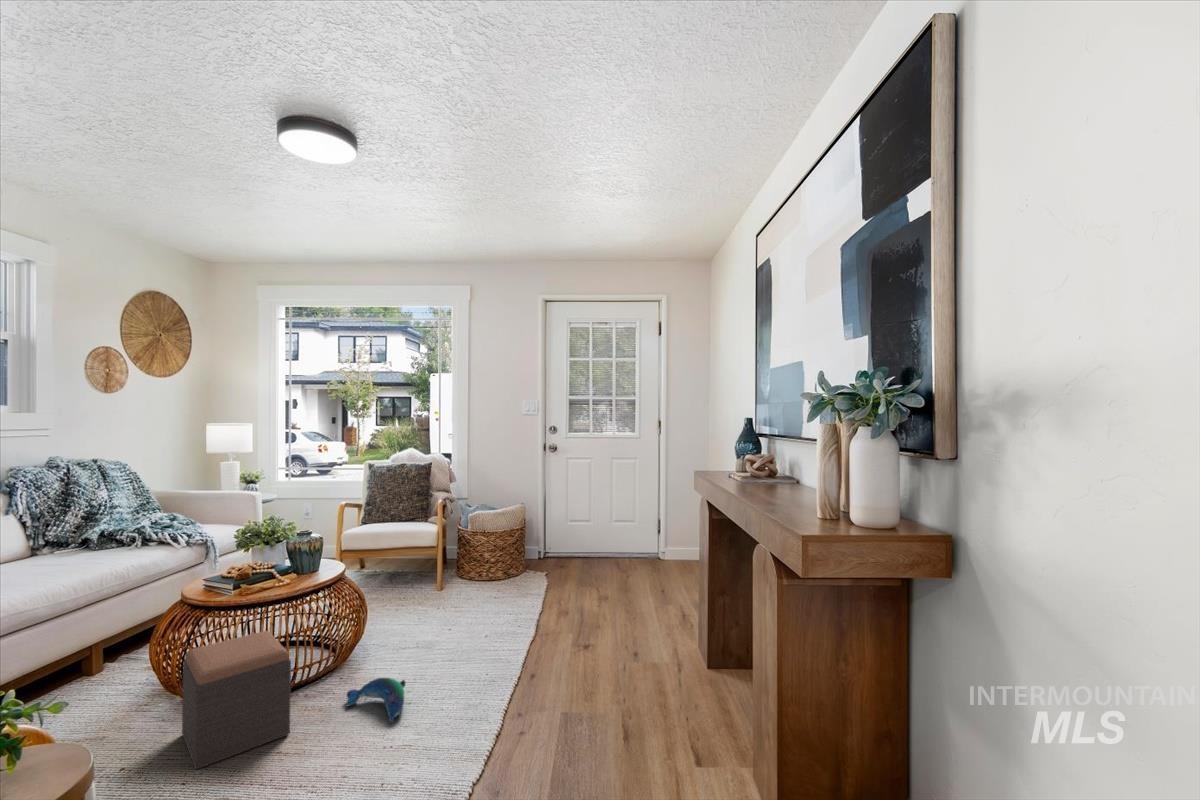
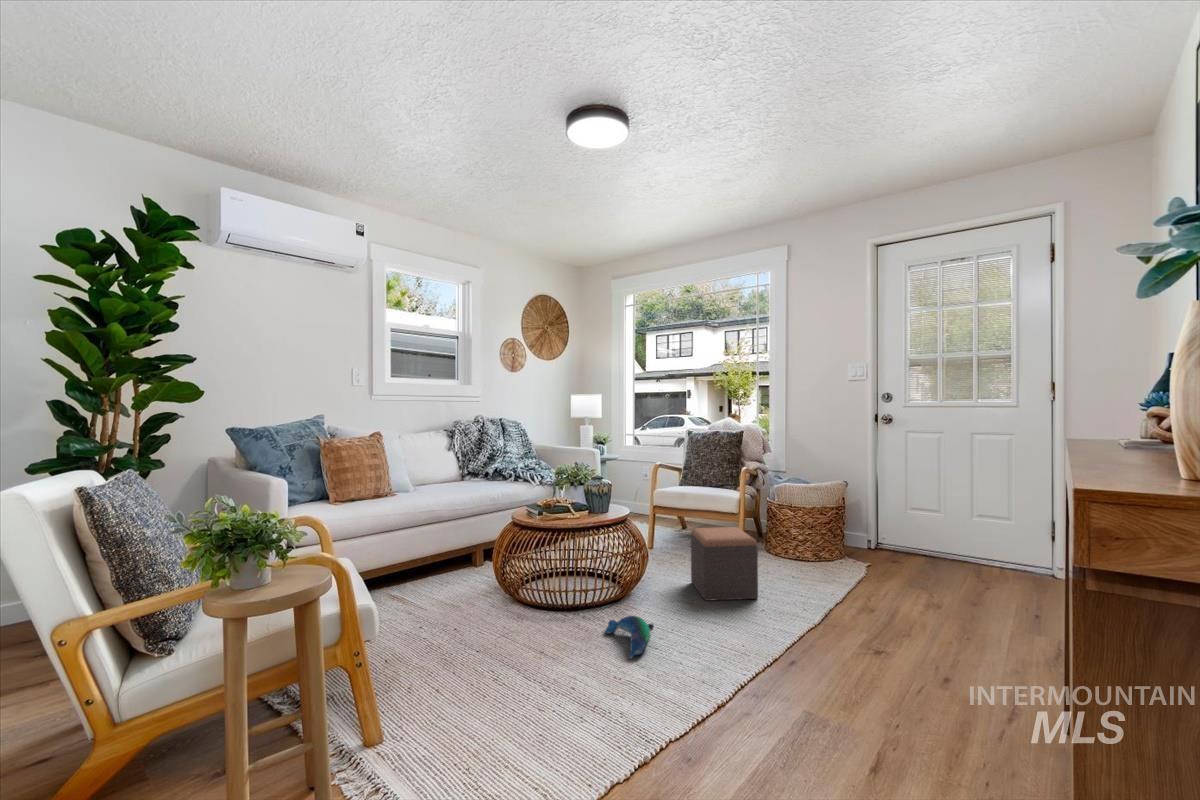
footstool: present [182,631,291,769] -> present [691,527,758,601]

